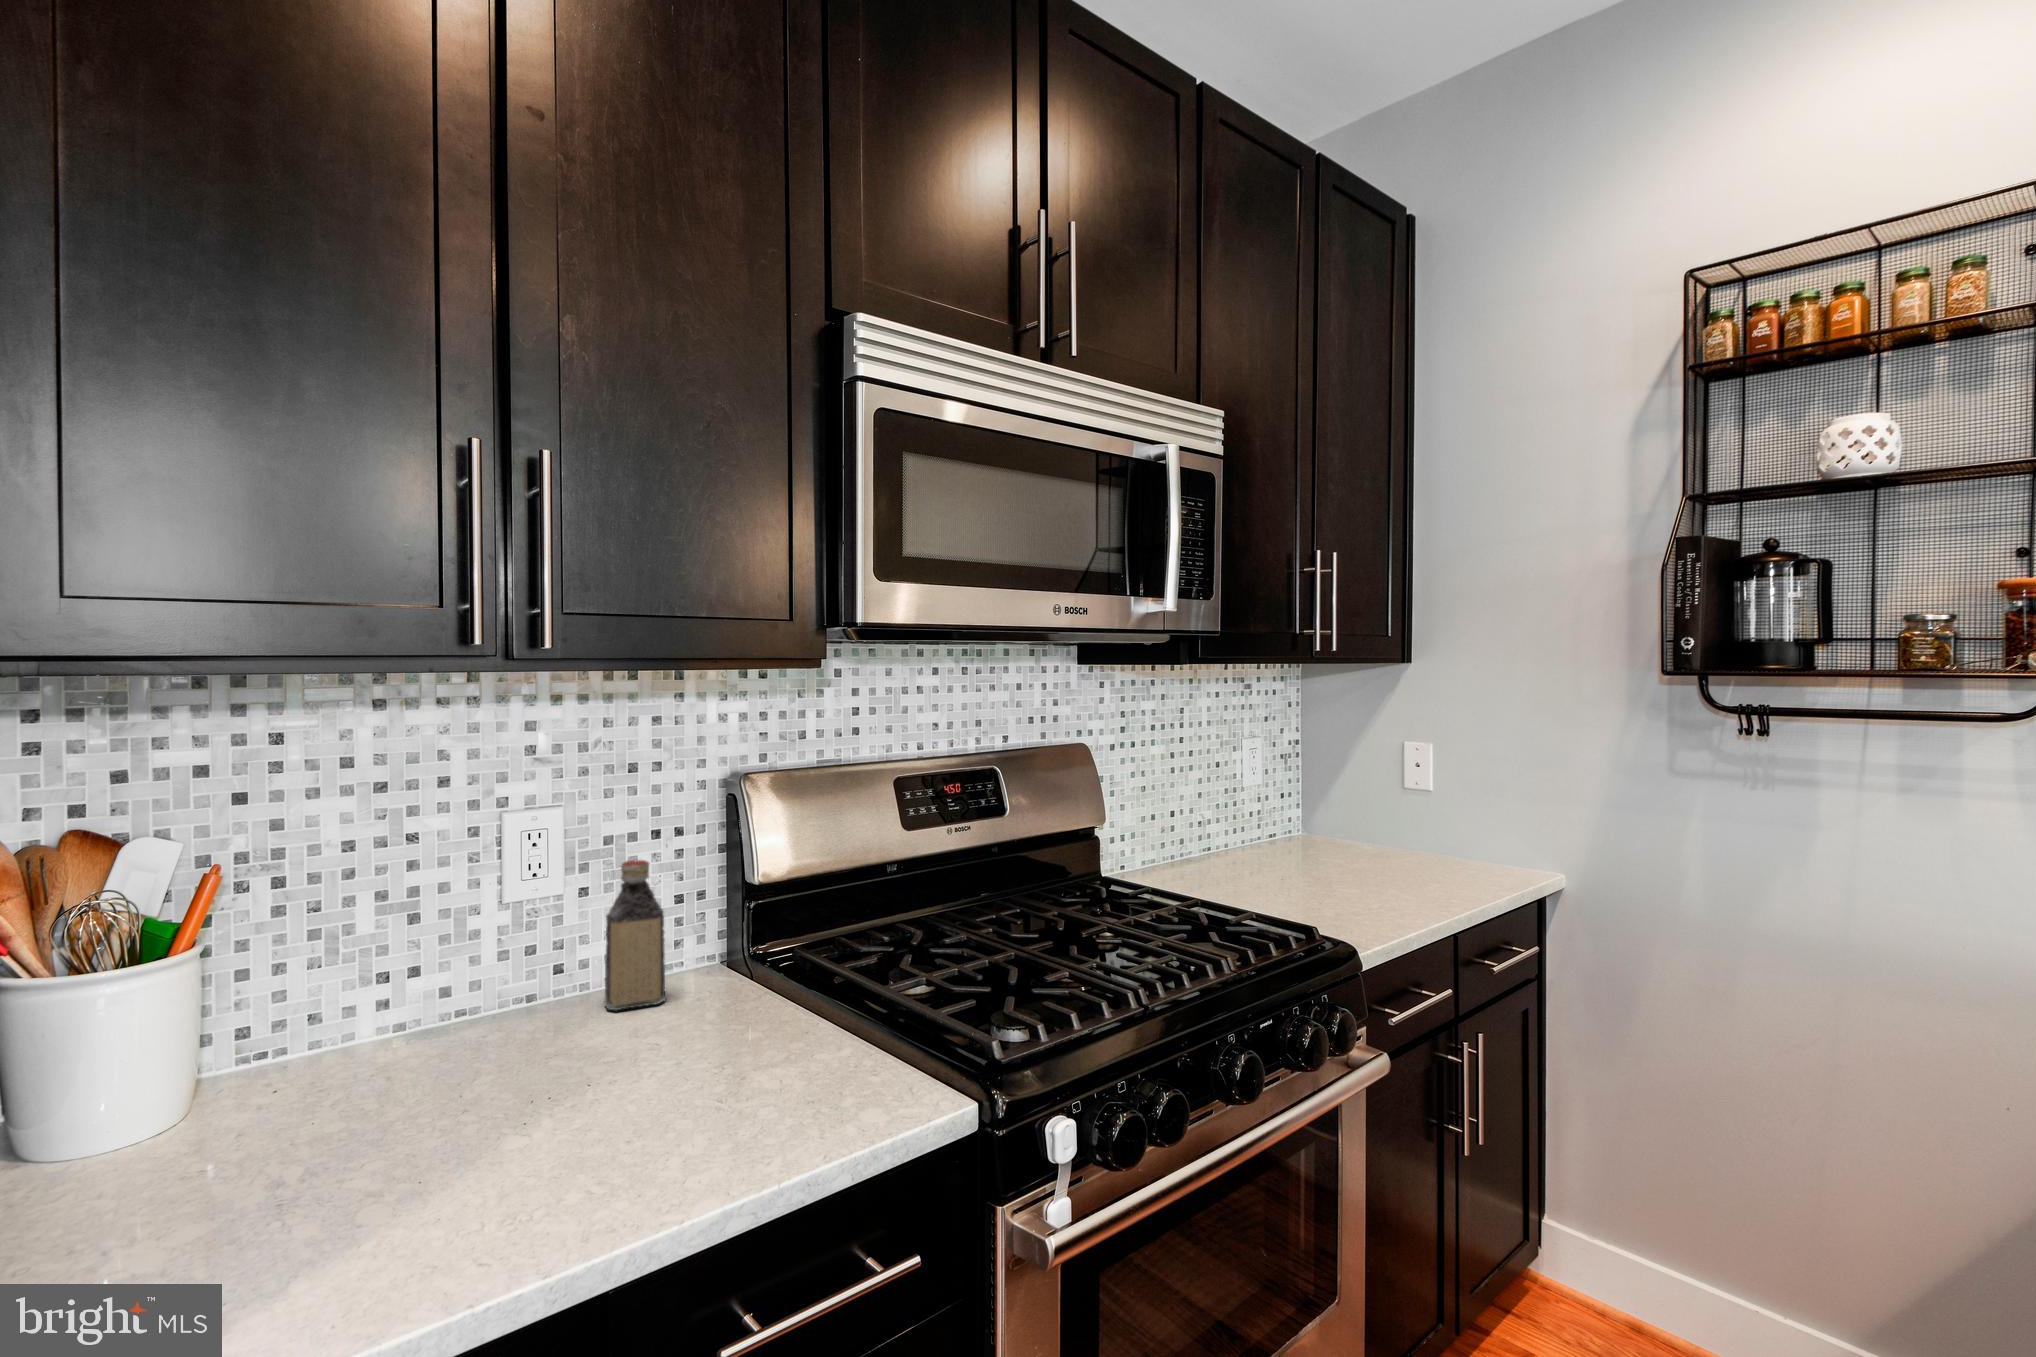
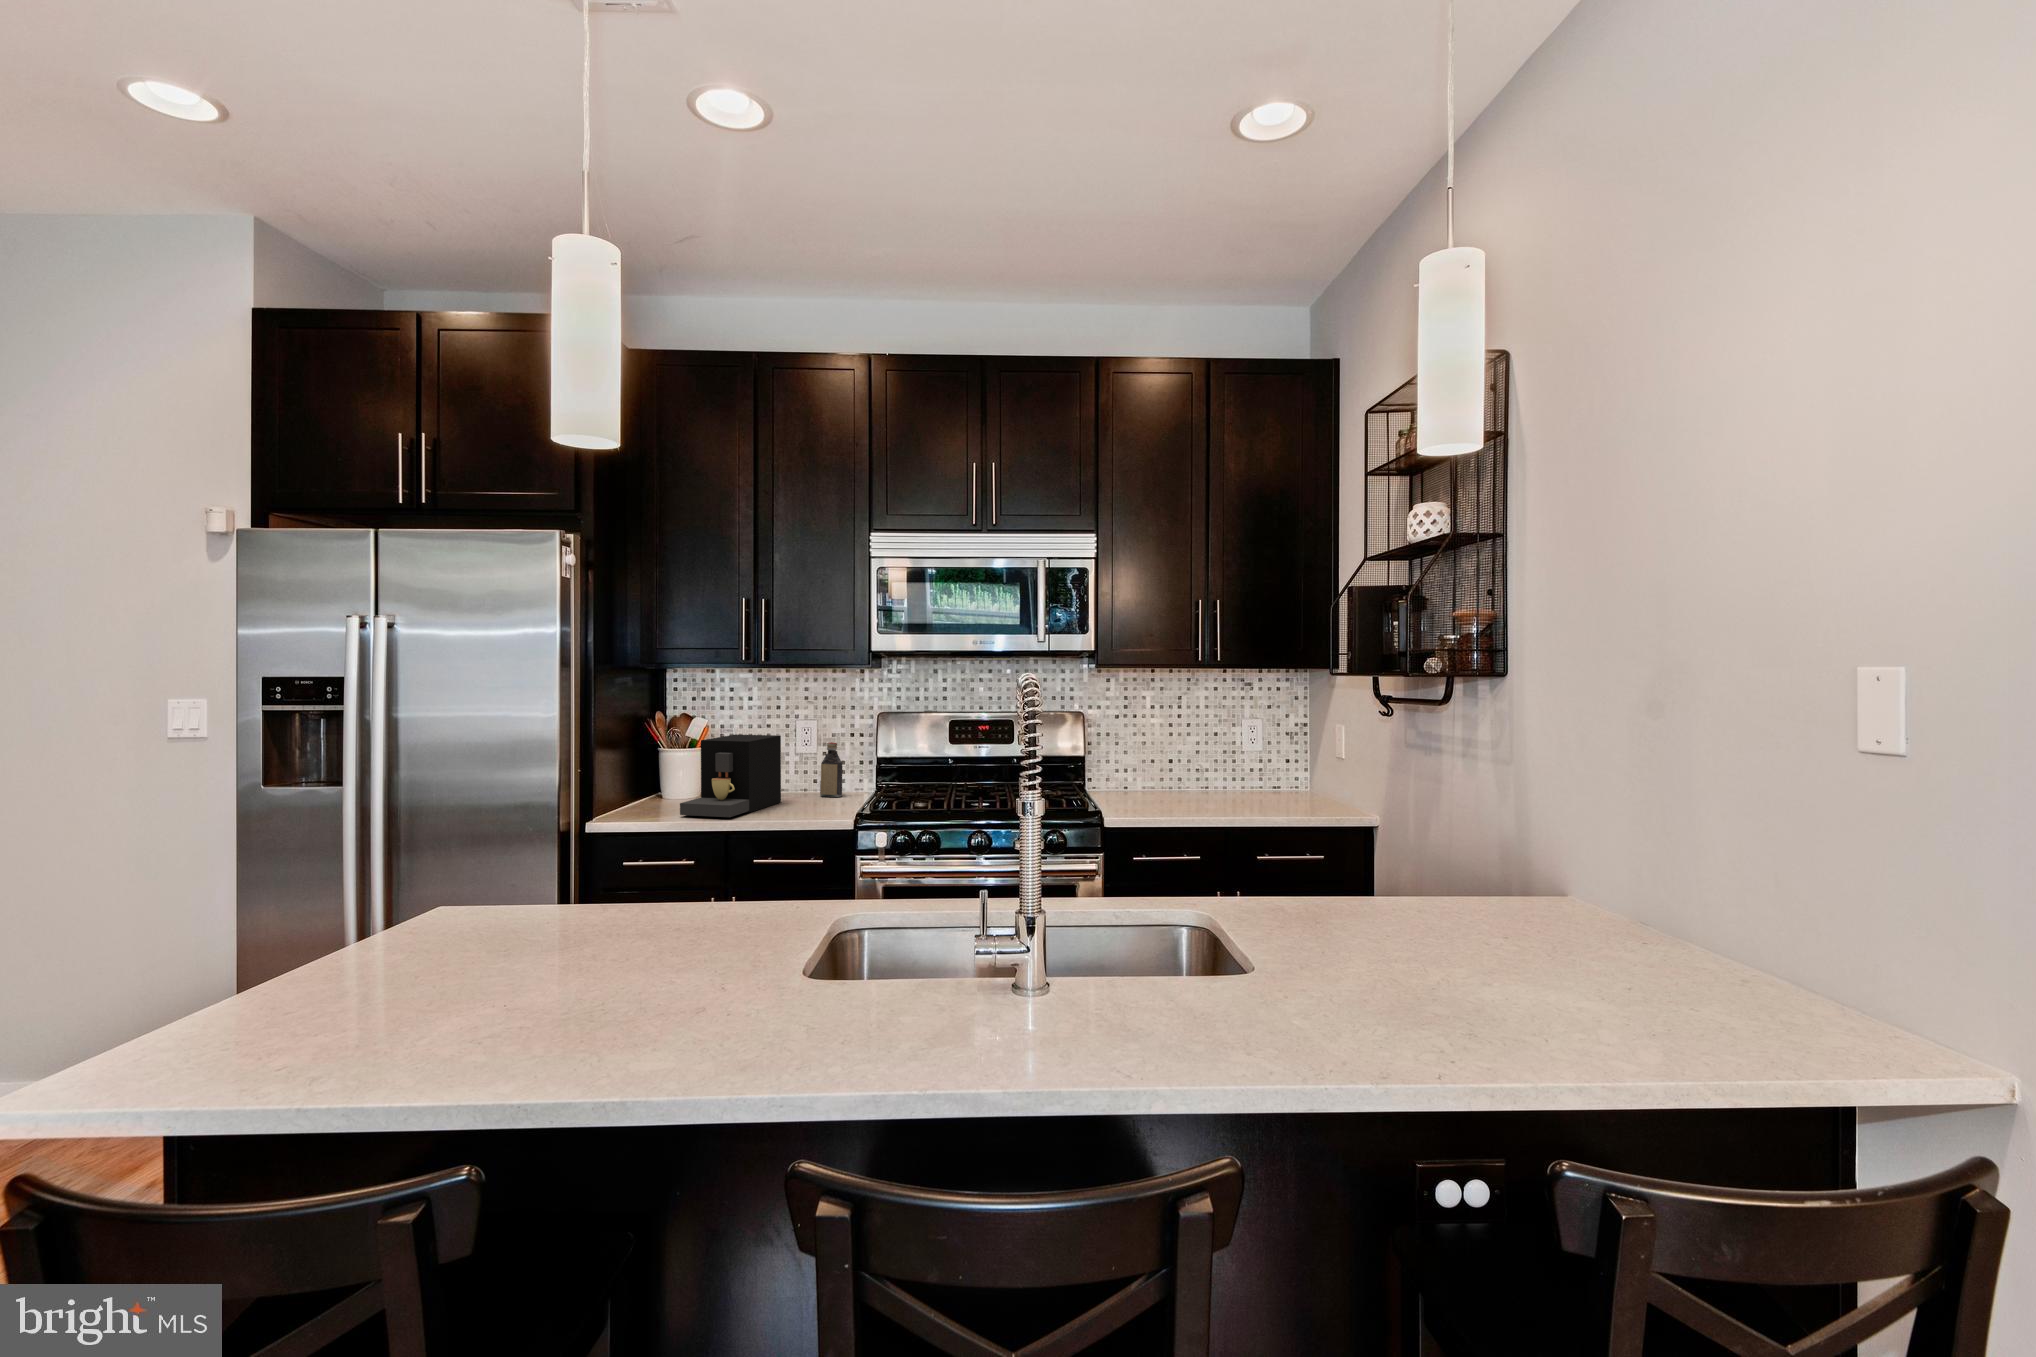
coffee maker: none [329,865,577,1260] -> present [680,734,781,817]

